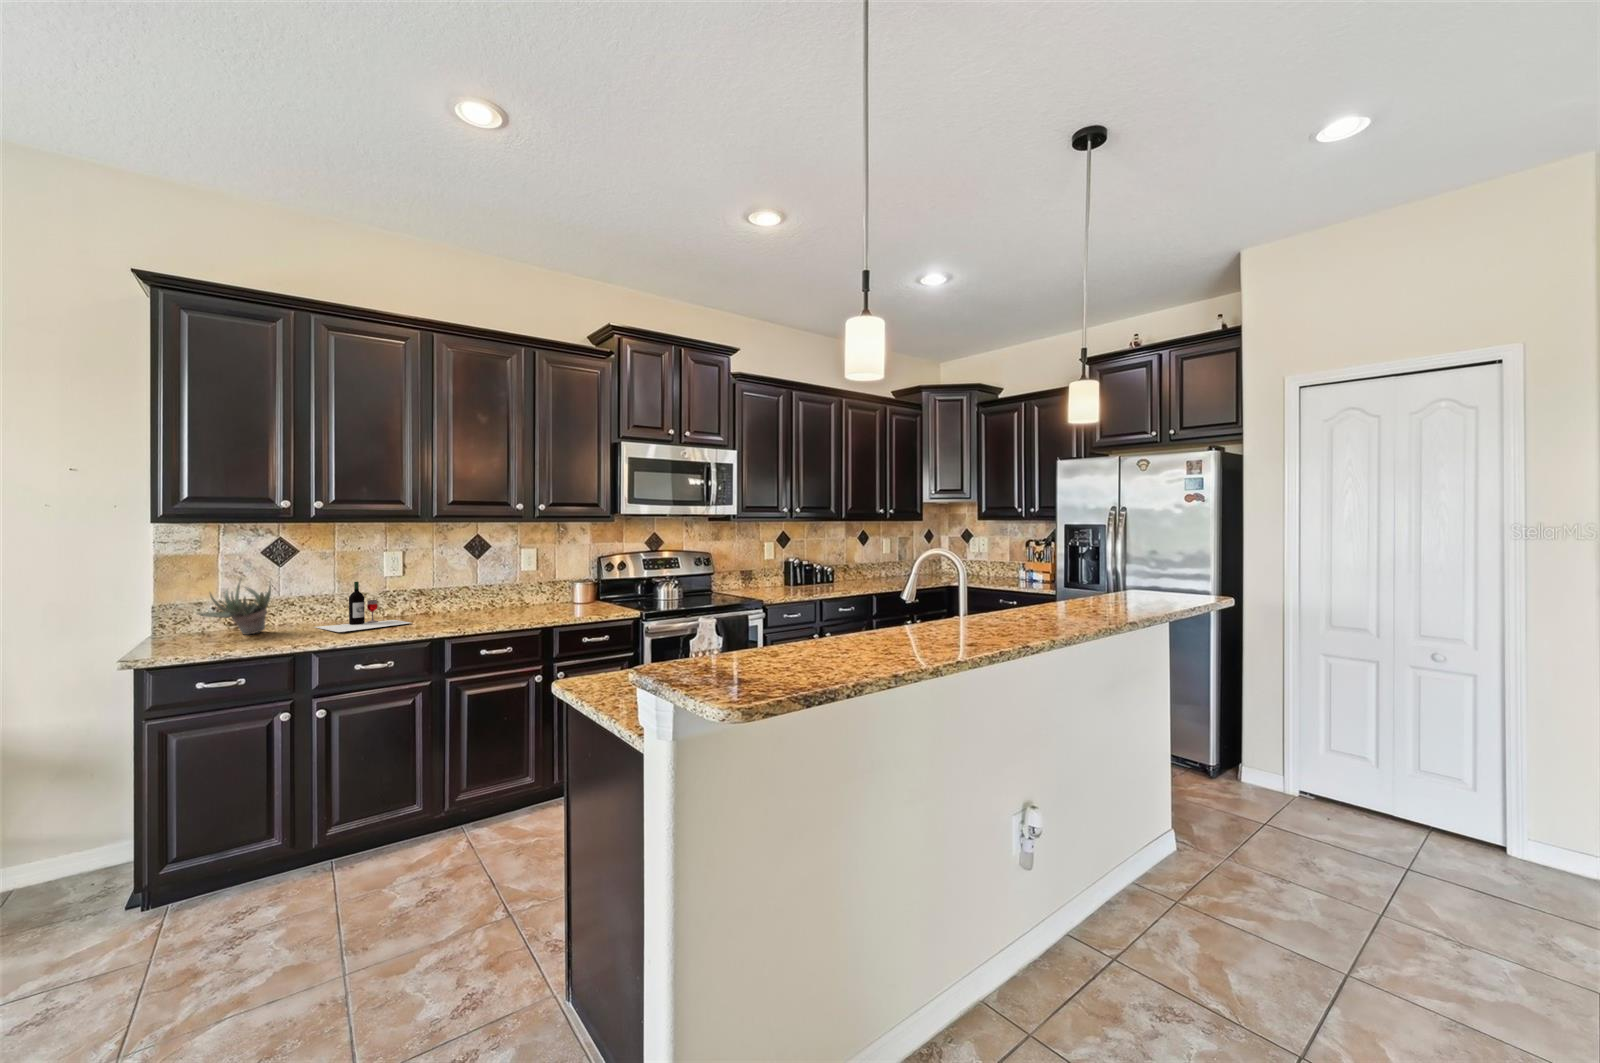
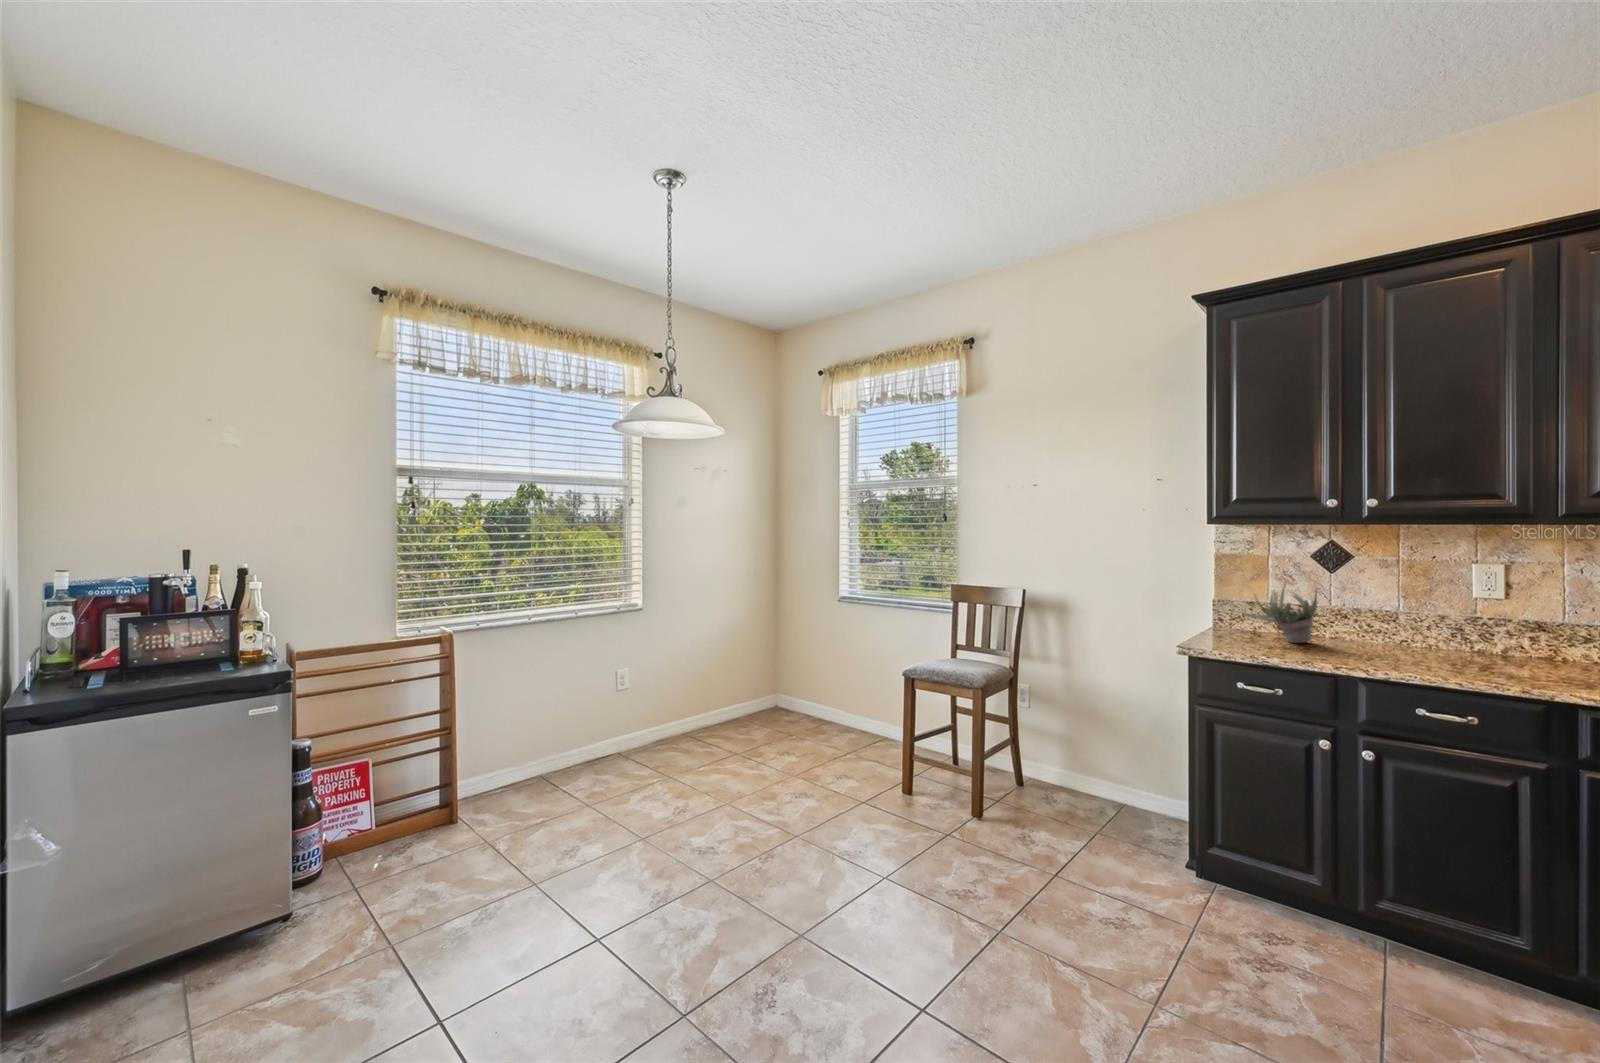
wine bottle: present [315,581,410,632] -> none [1363,599,1519,668]

